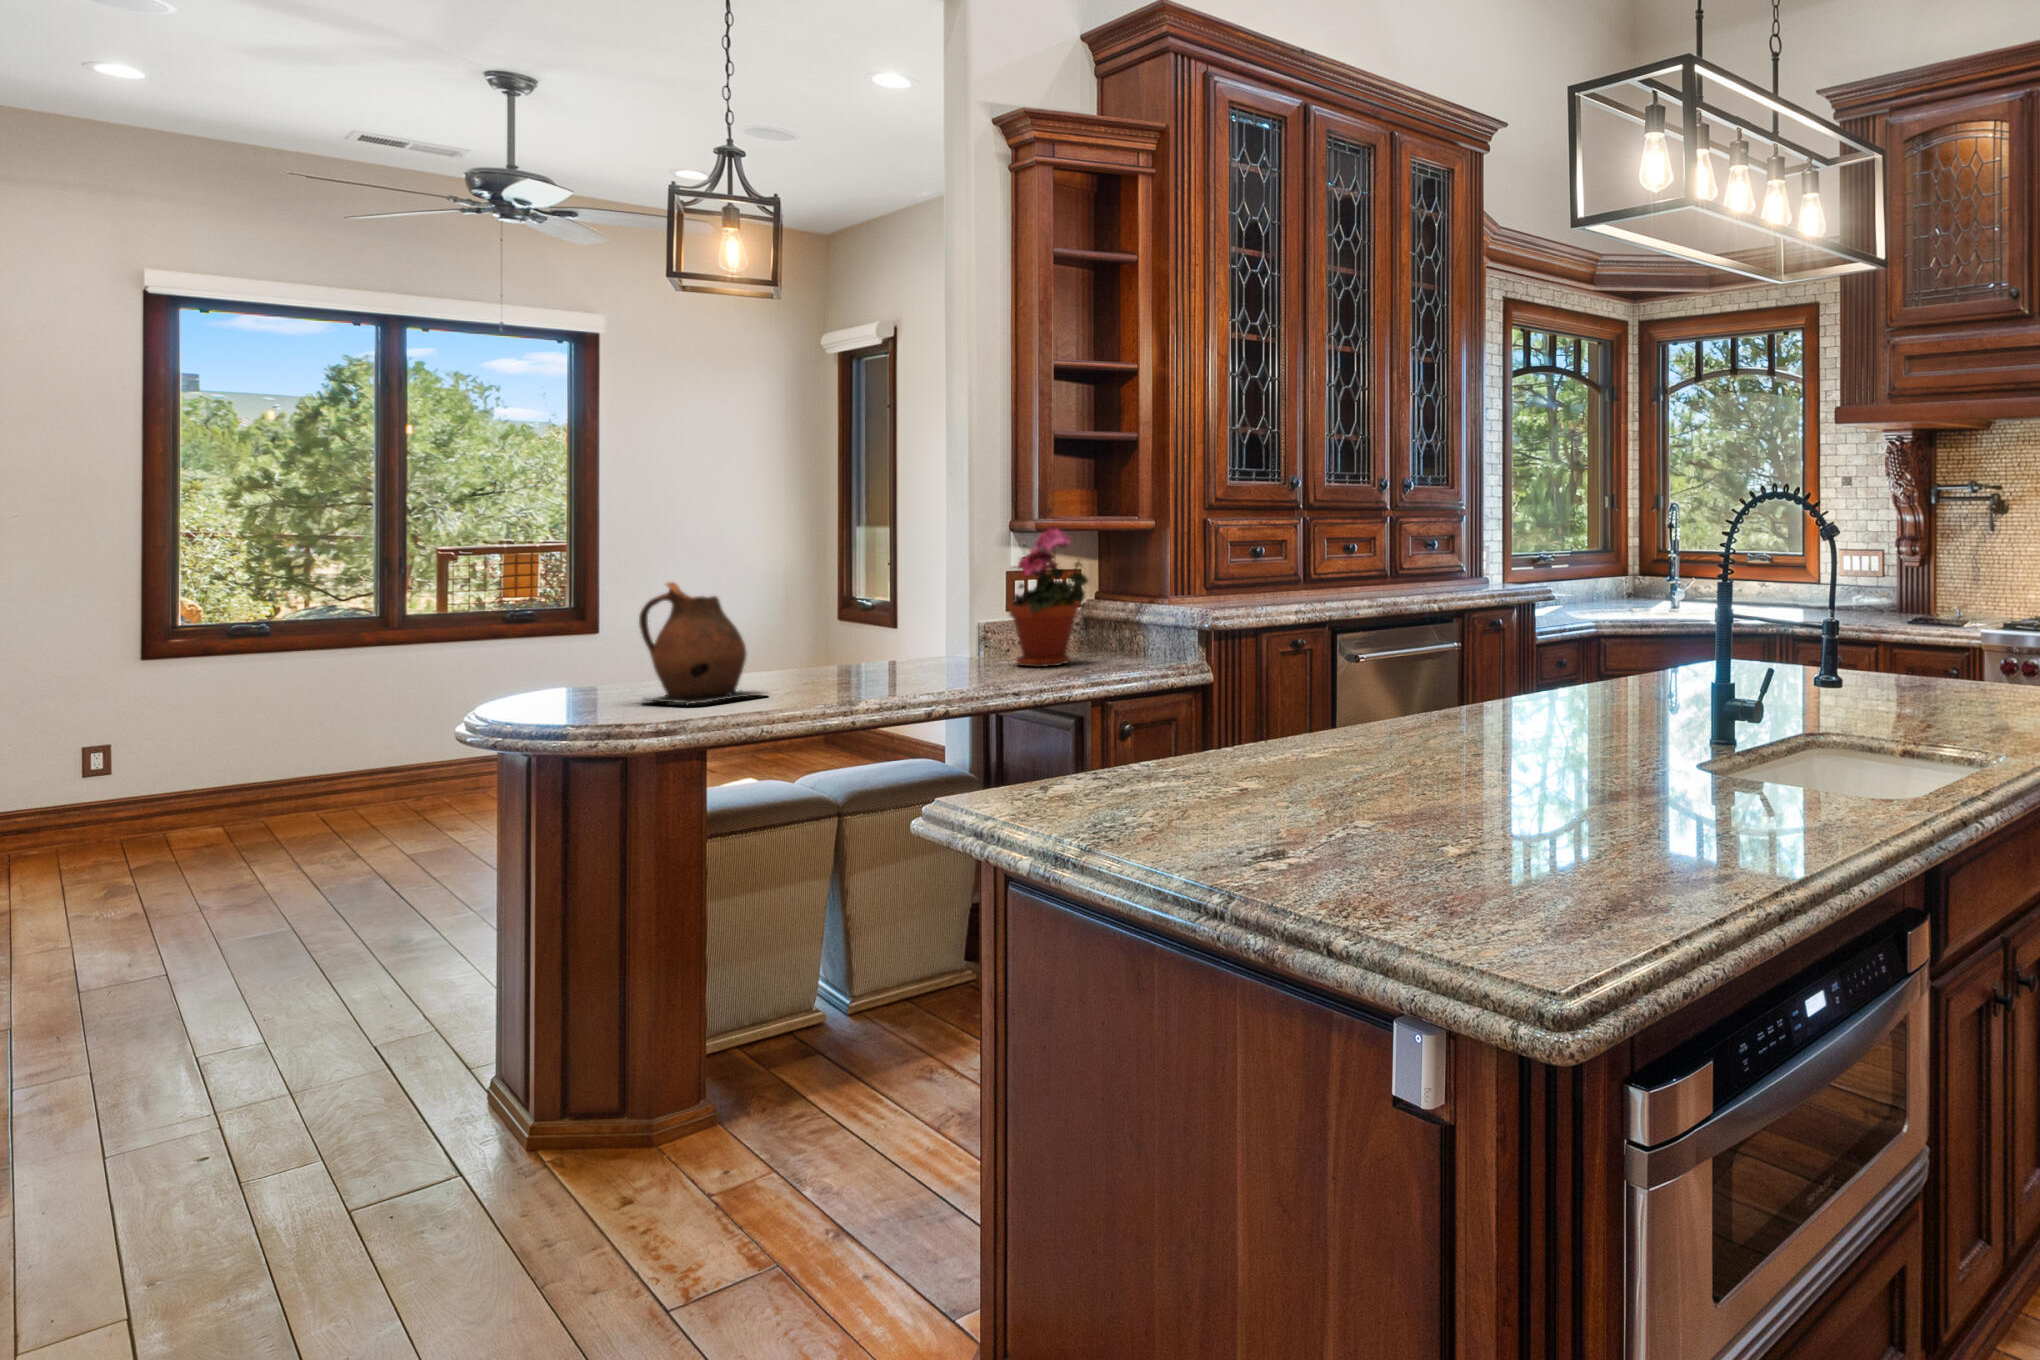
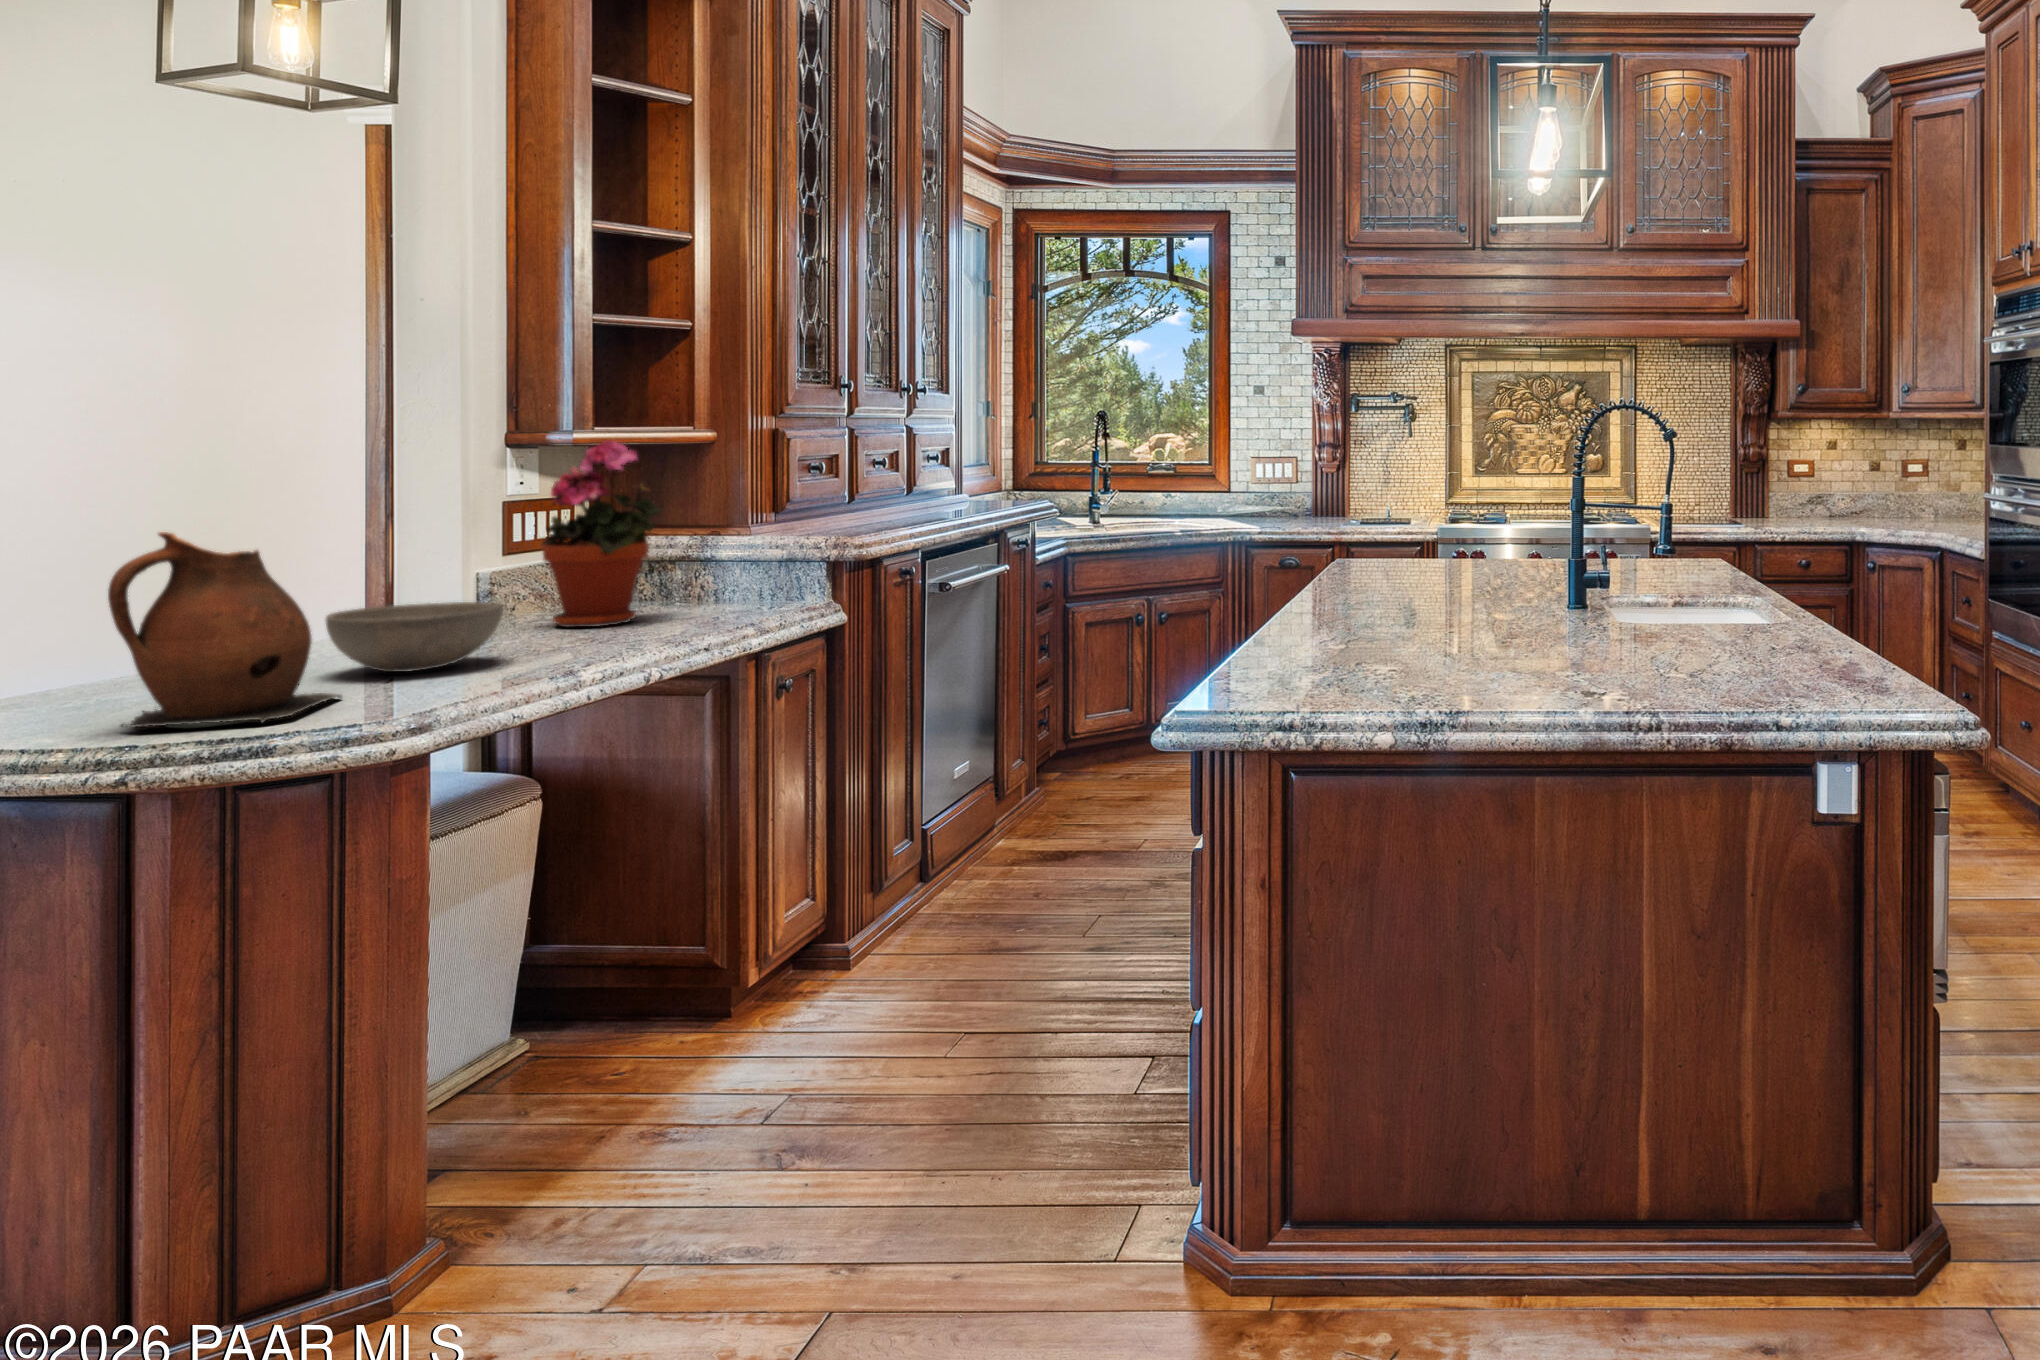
bowl: none [808,639,913,684] -> present [325,602,503,672]

